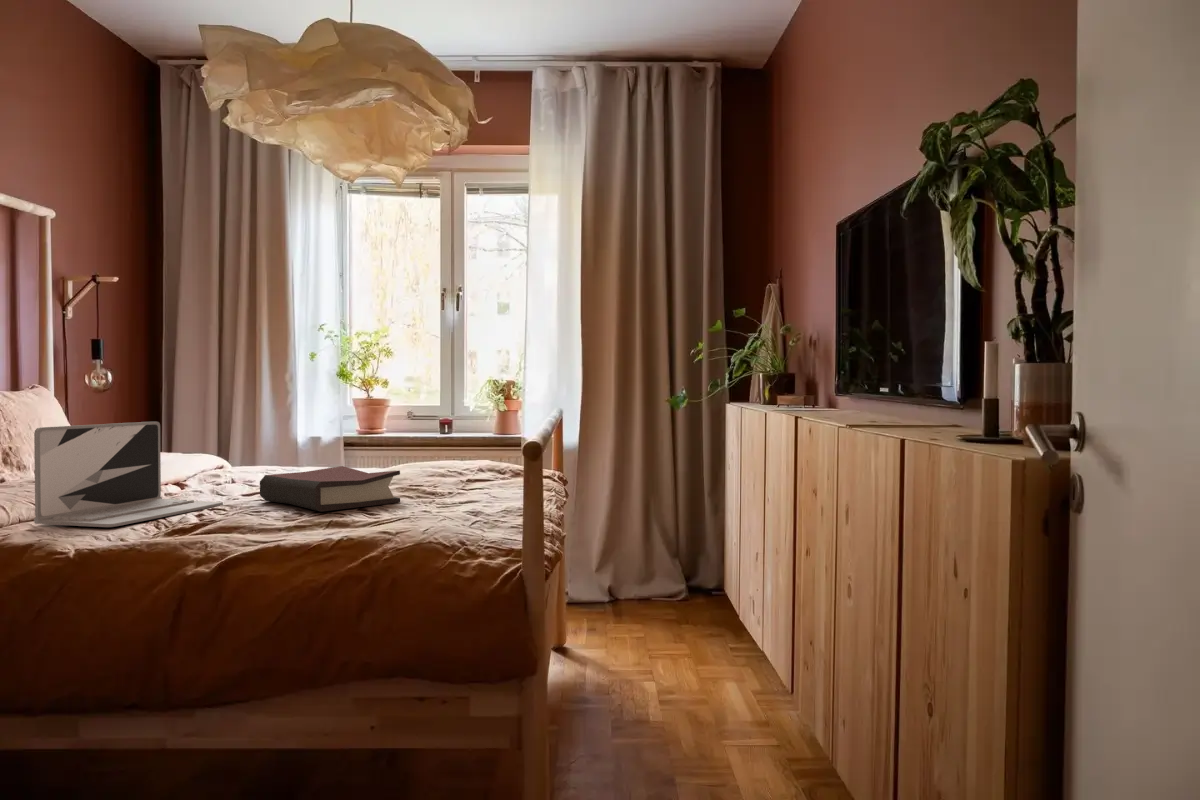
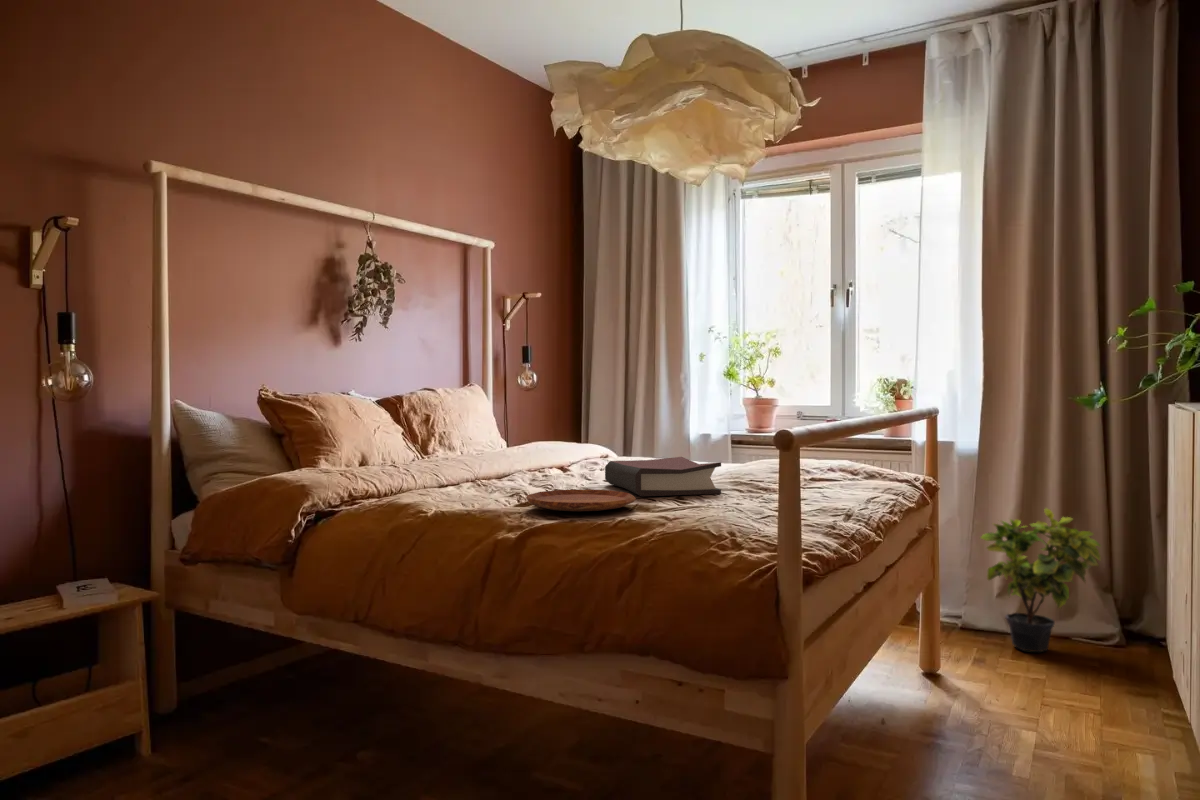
laptop: present [34,422,223,527] -> none [433,412,576,496]
potted plant: none [587,493,679,617] -> present [981,509,1100,652]
tray: none [199,508,332,535] -> present [526,489,636,511]

